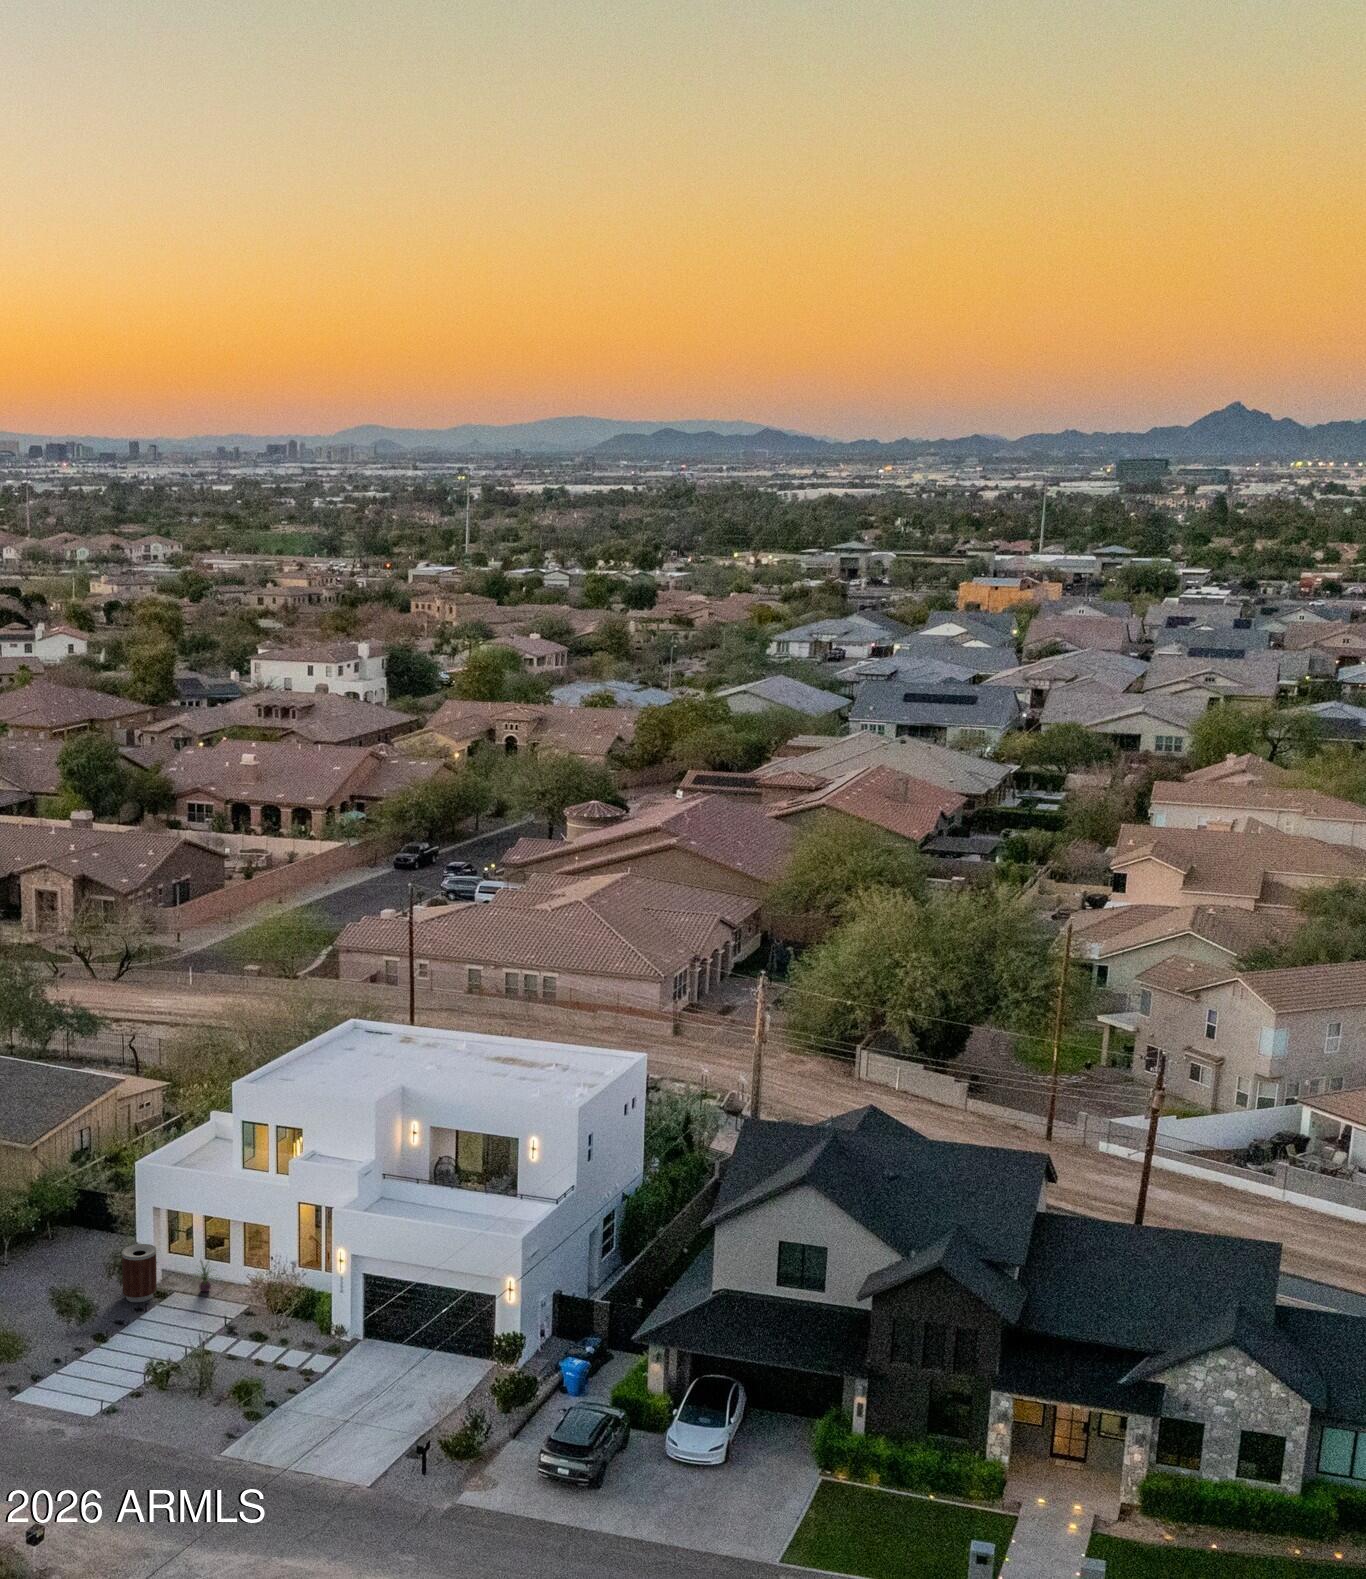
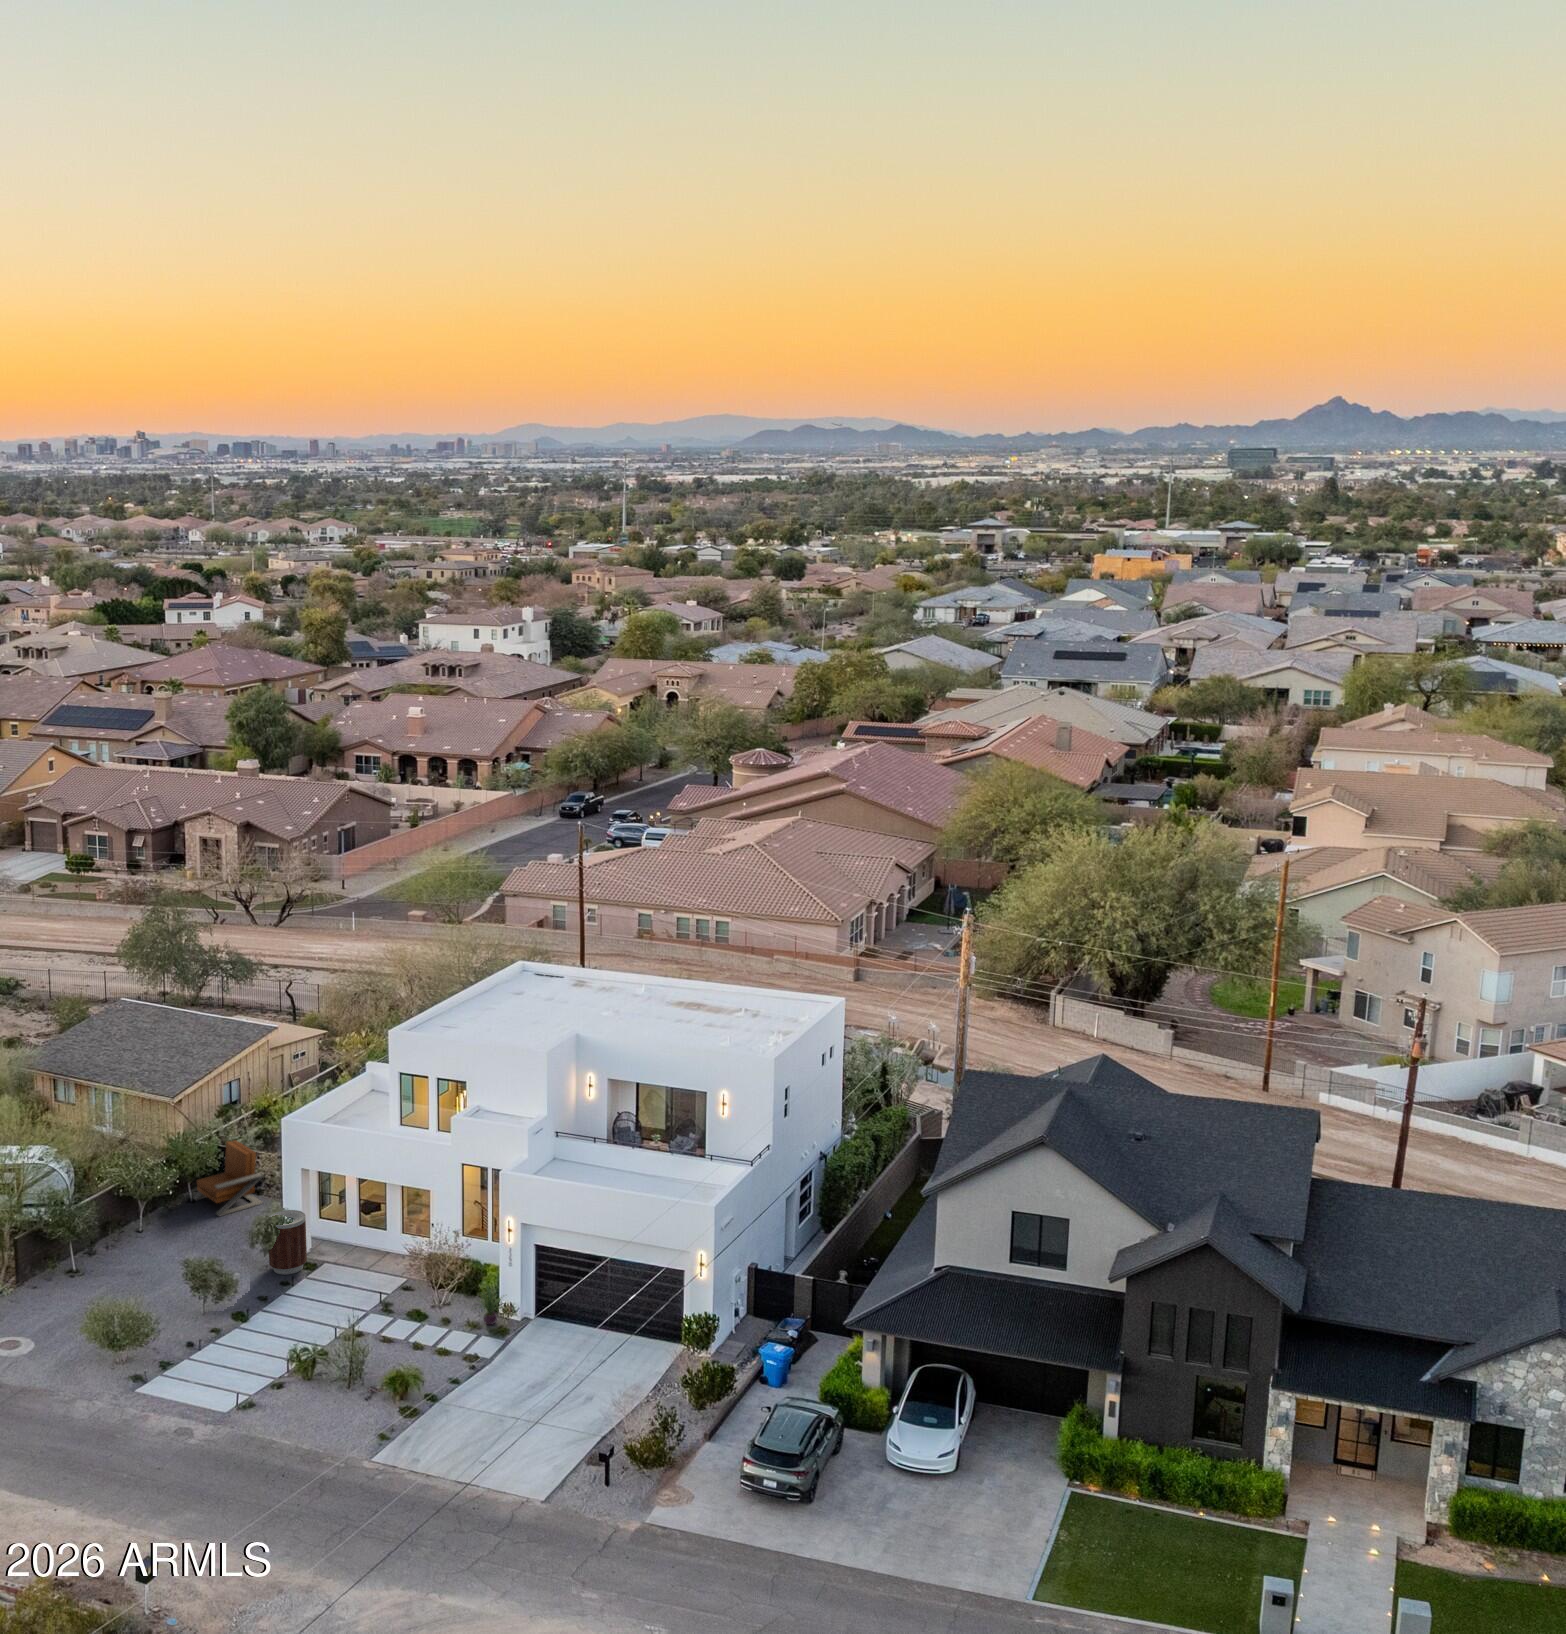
lounge chair: none [49,1182,116,1252] -> present [193,1140,263,1216]
decorative plant: present [191,1261,211,1292] -> present [480,1286,507,1325]

